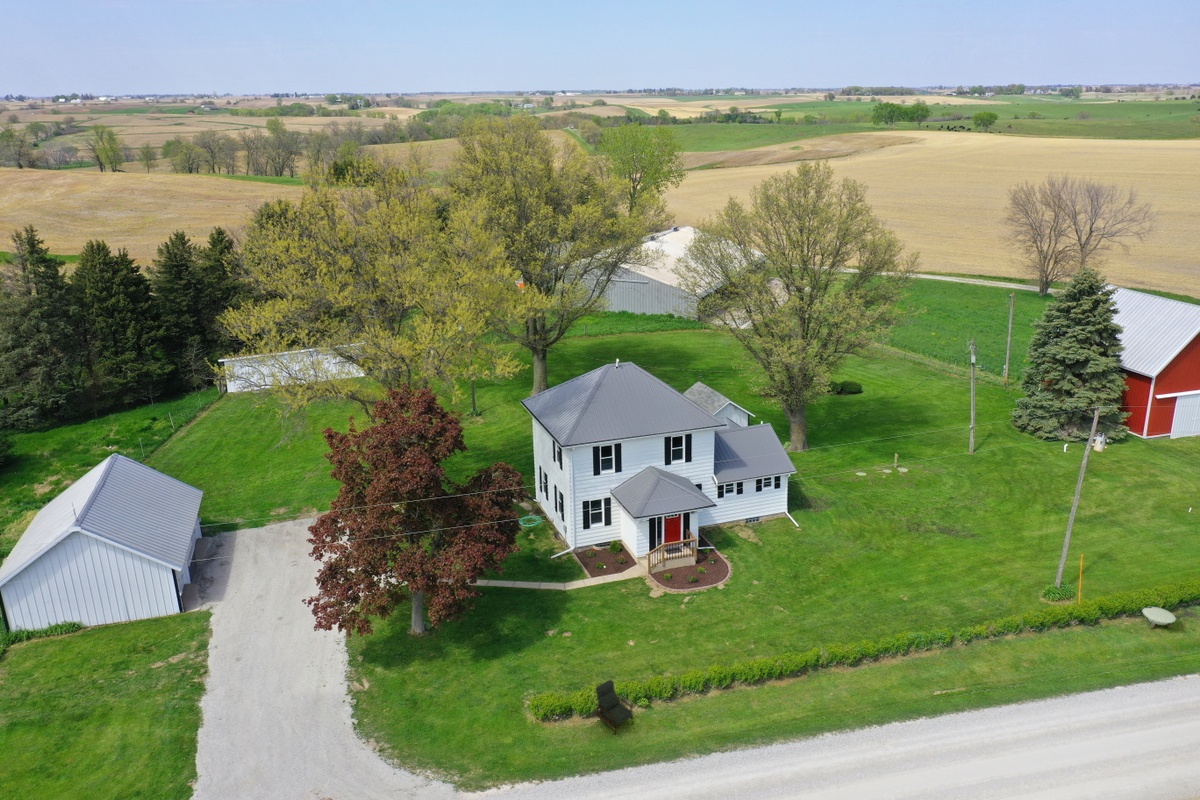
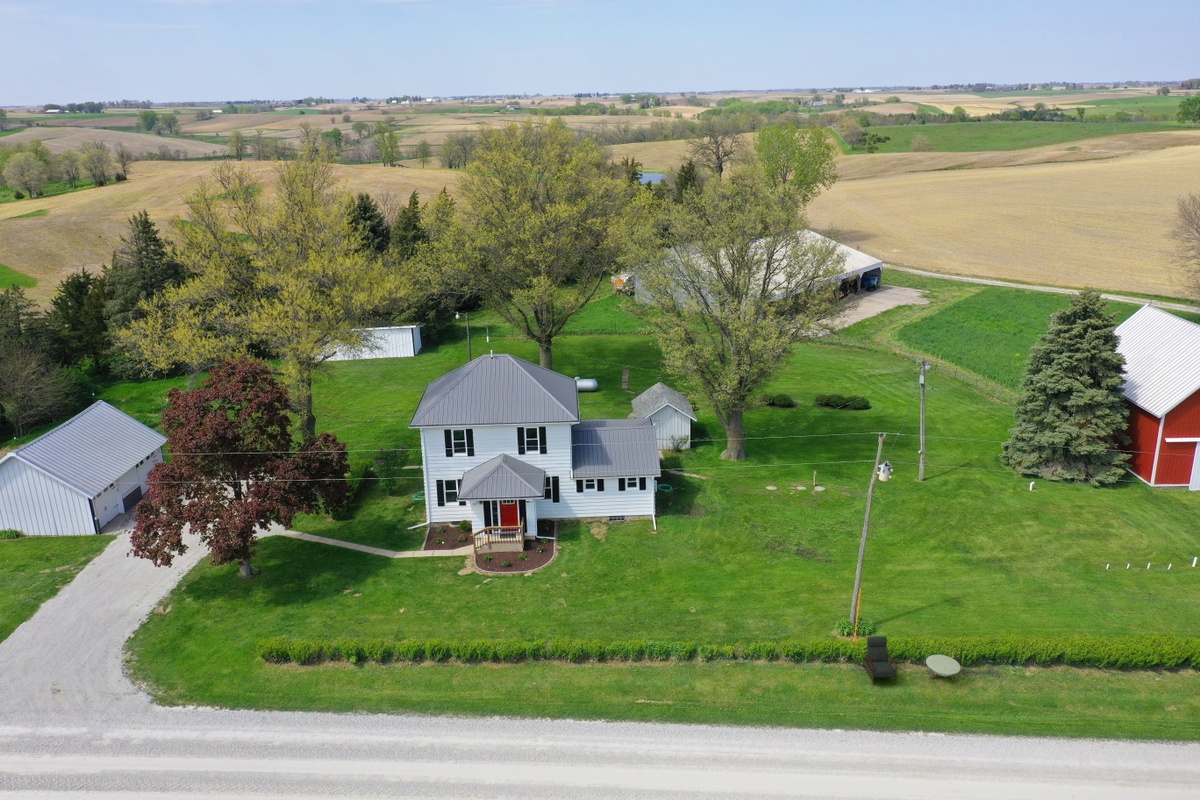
chair: present [595,680,634,734] -> present [863,636,898,684]

